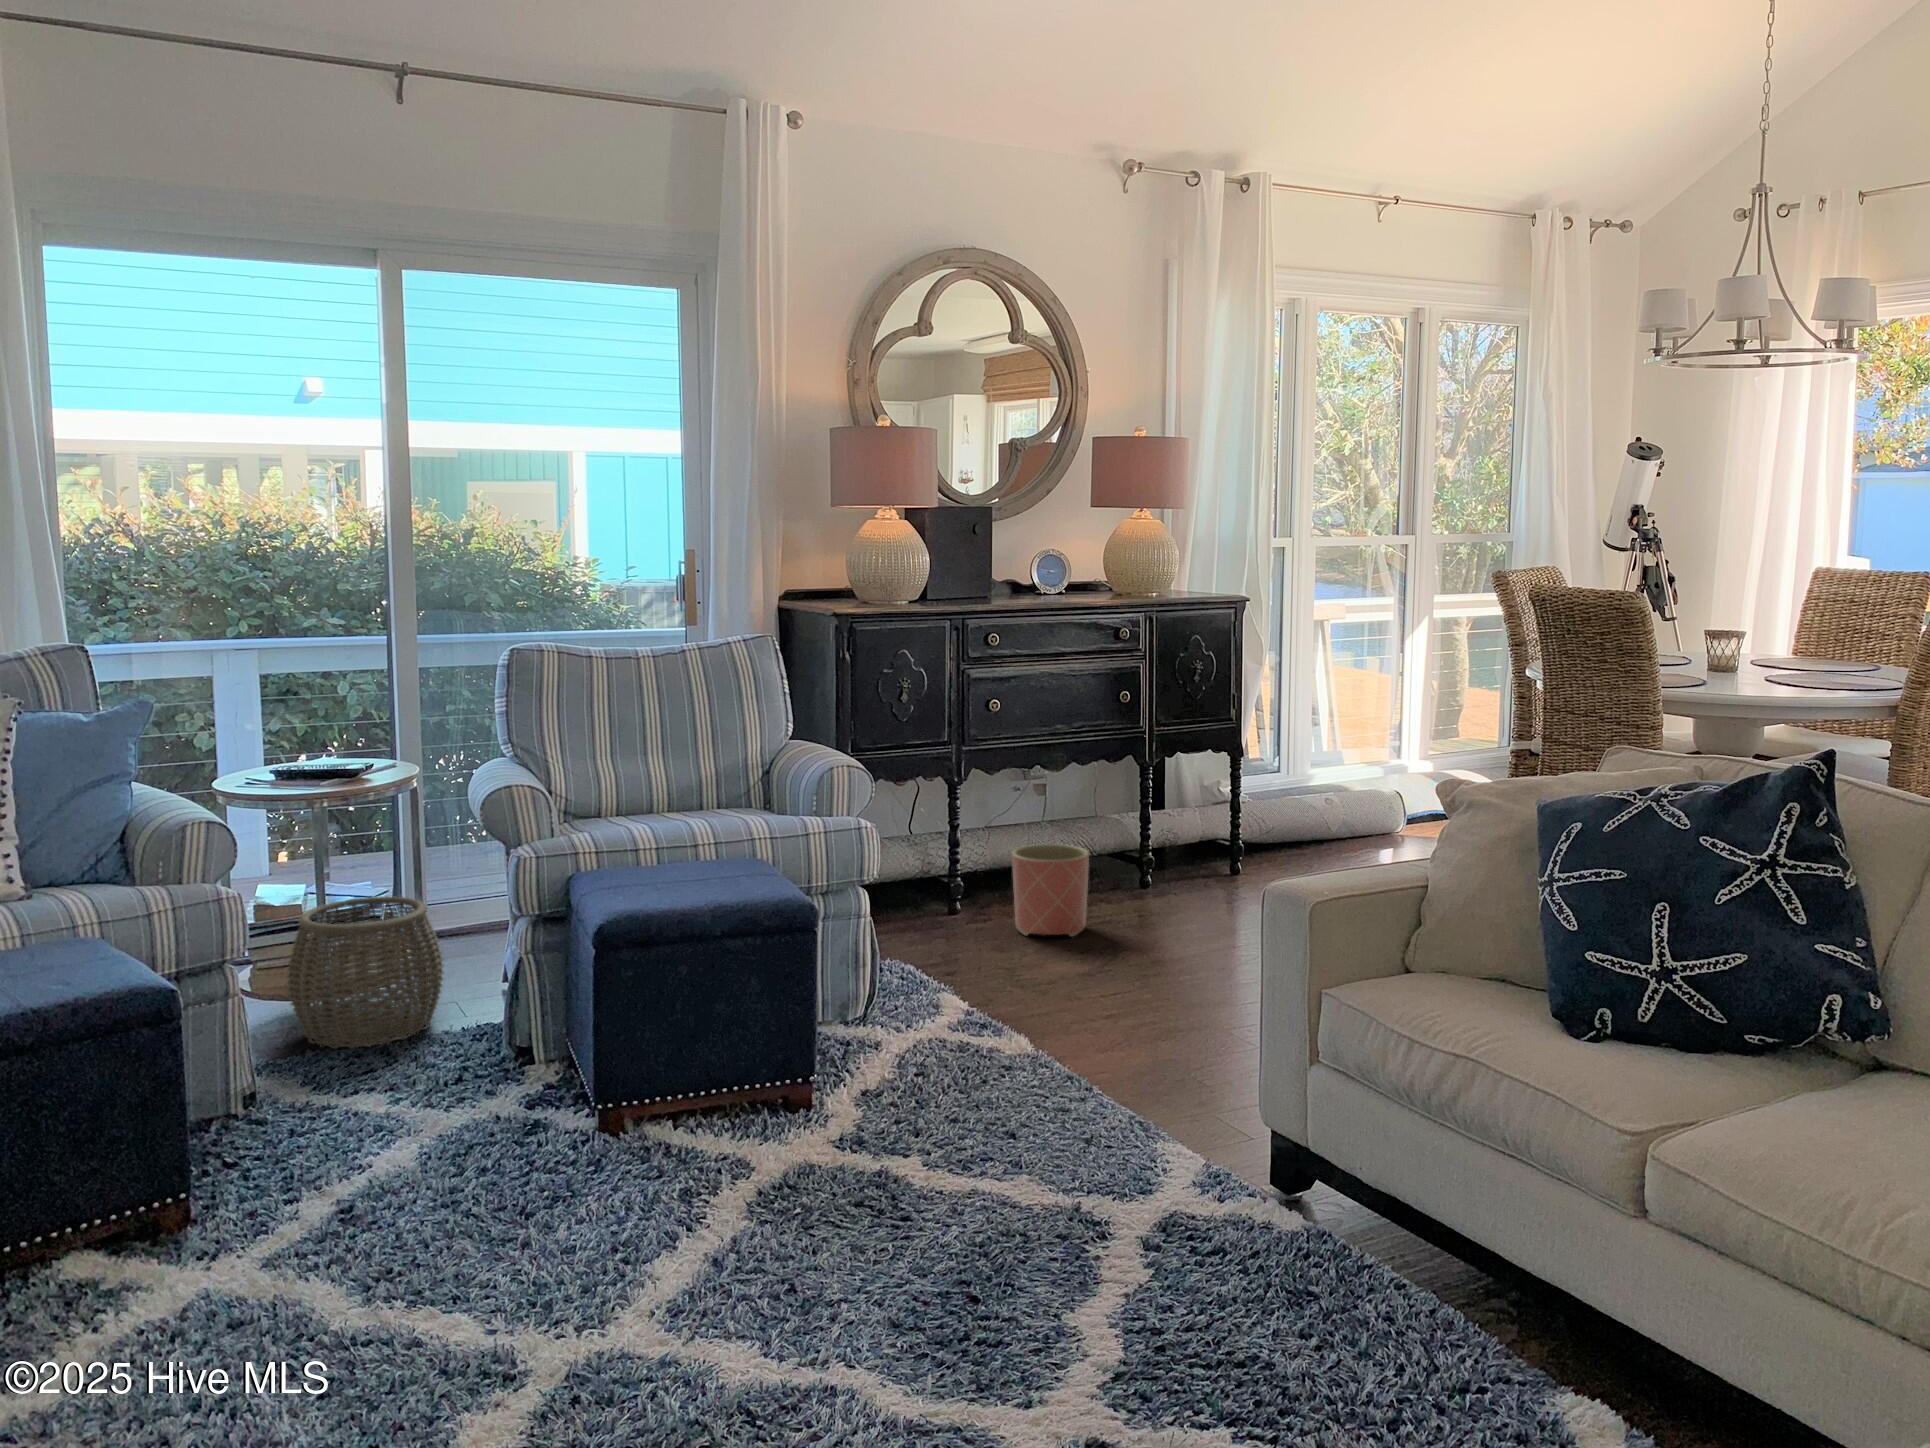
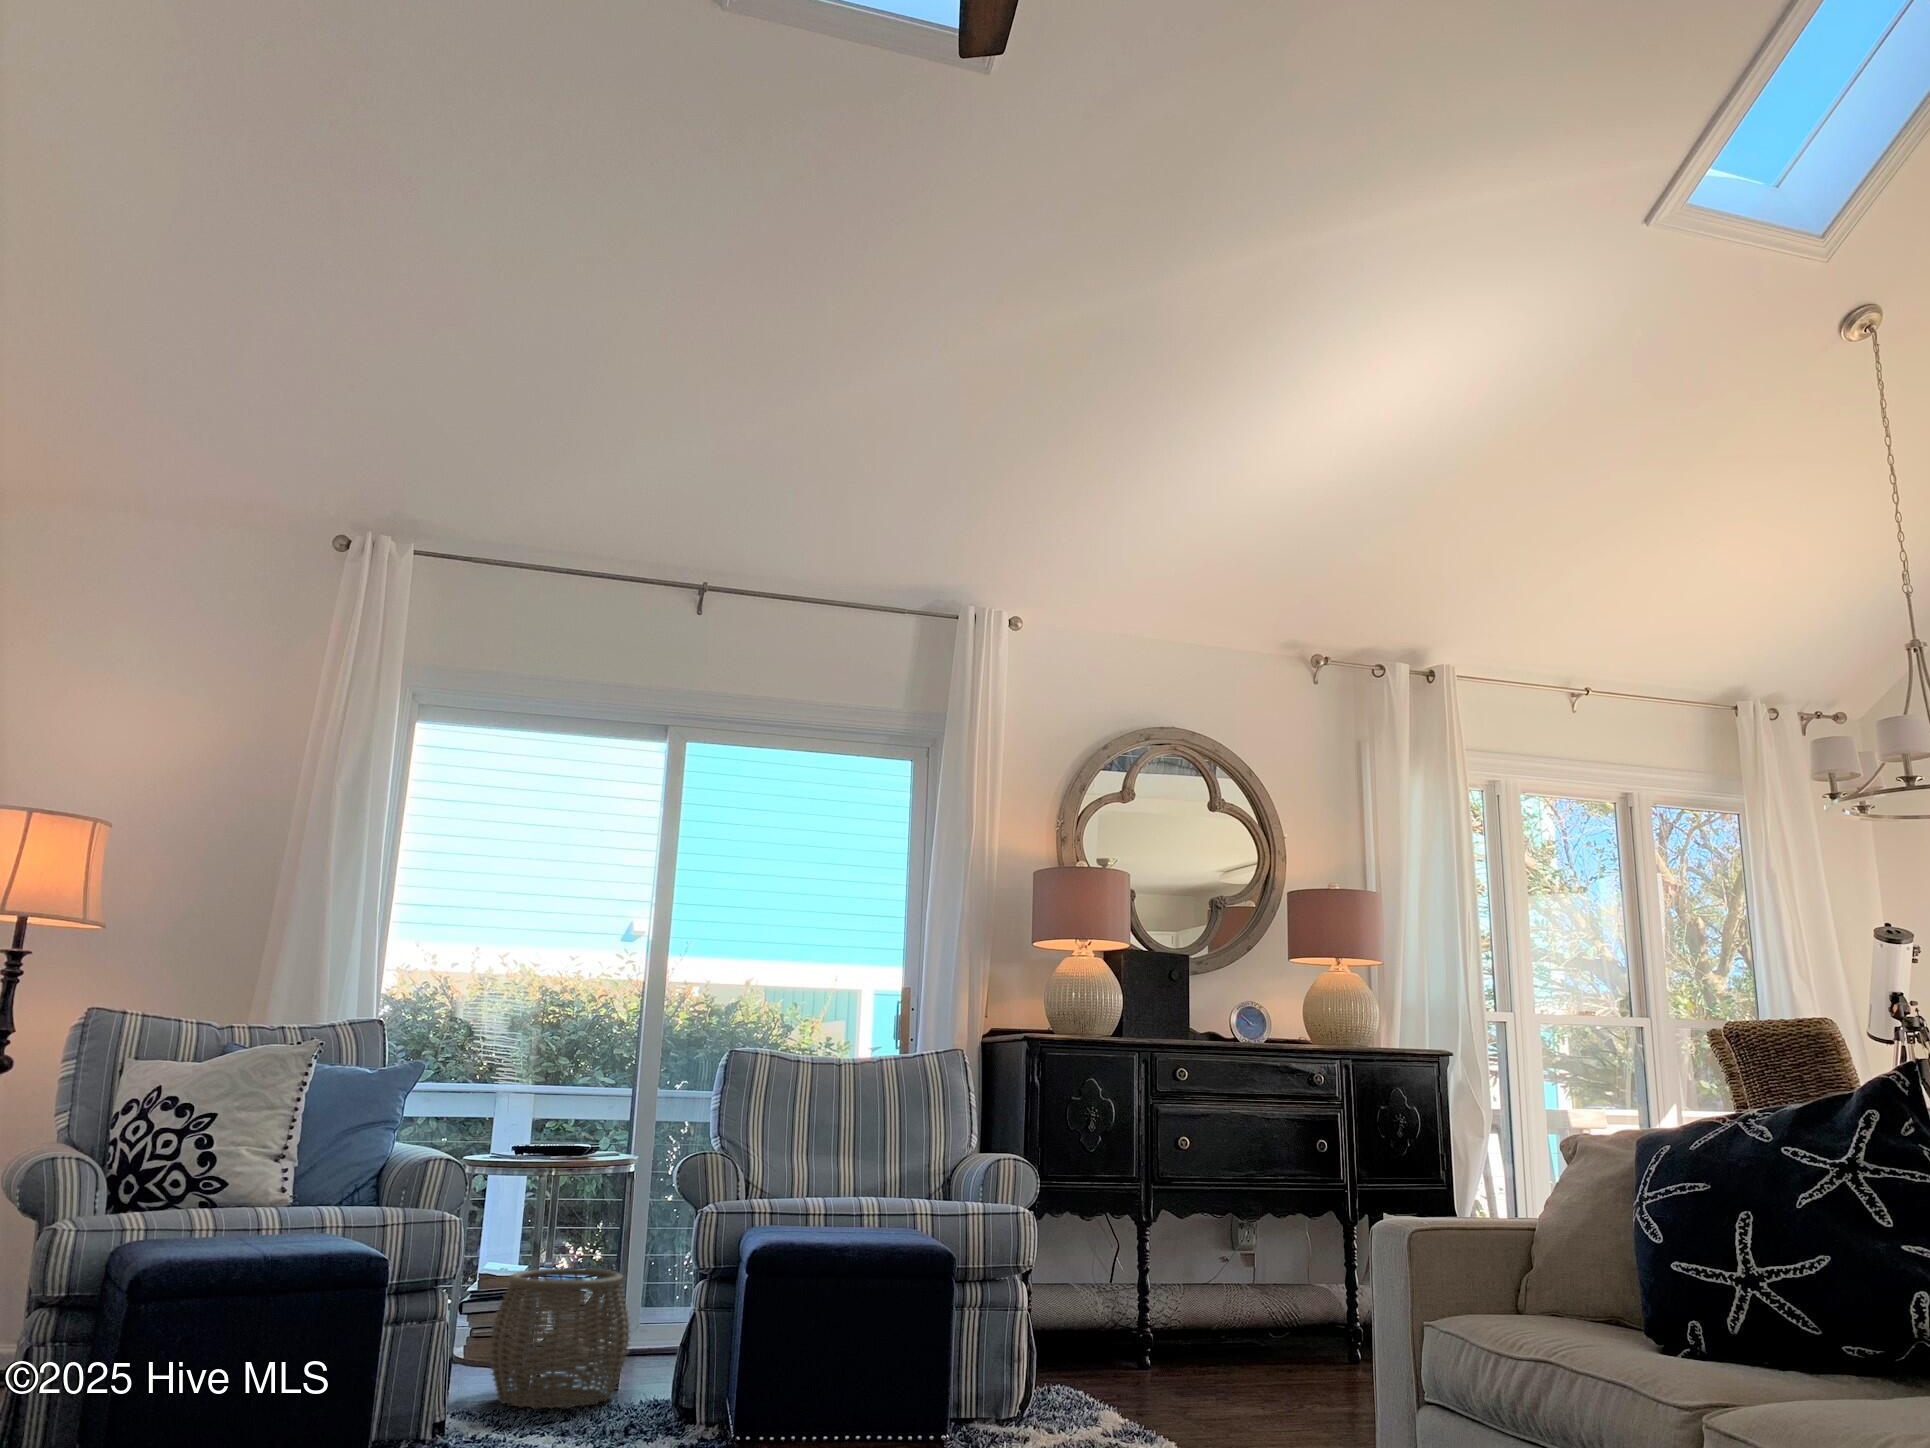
planter: present [1012,844,1089,937] -> none [1195,1285,1274,1384]

